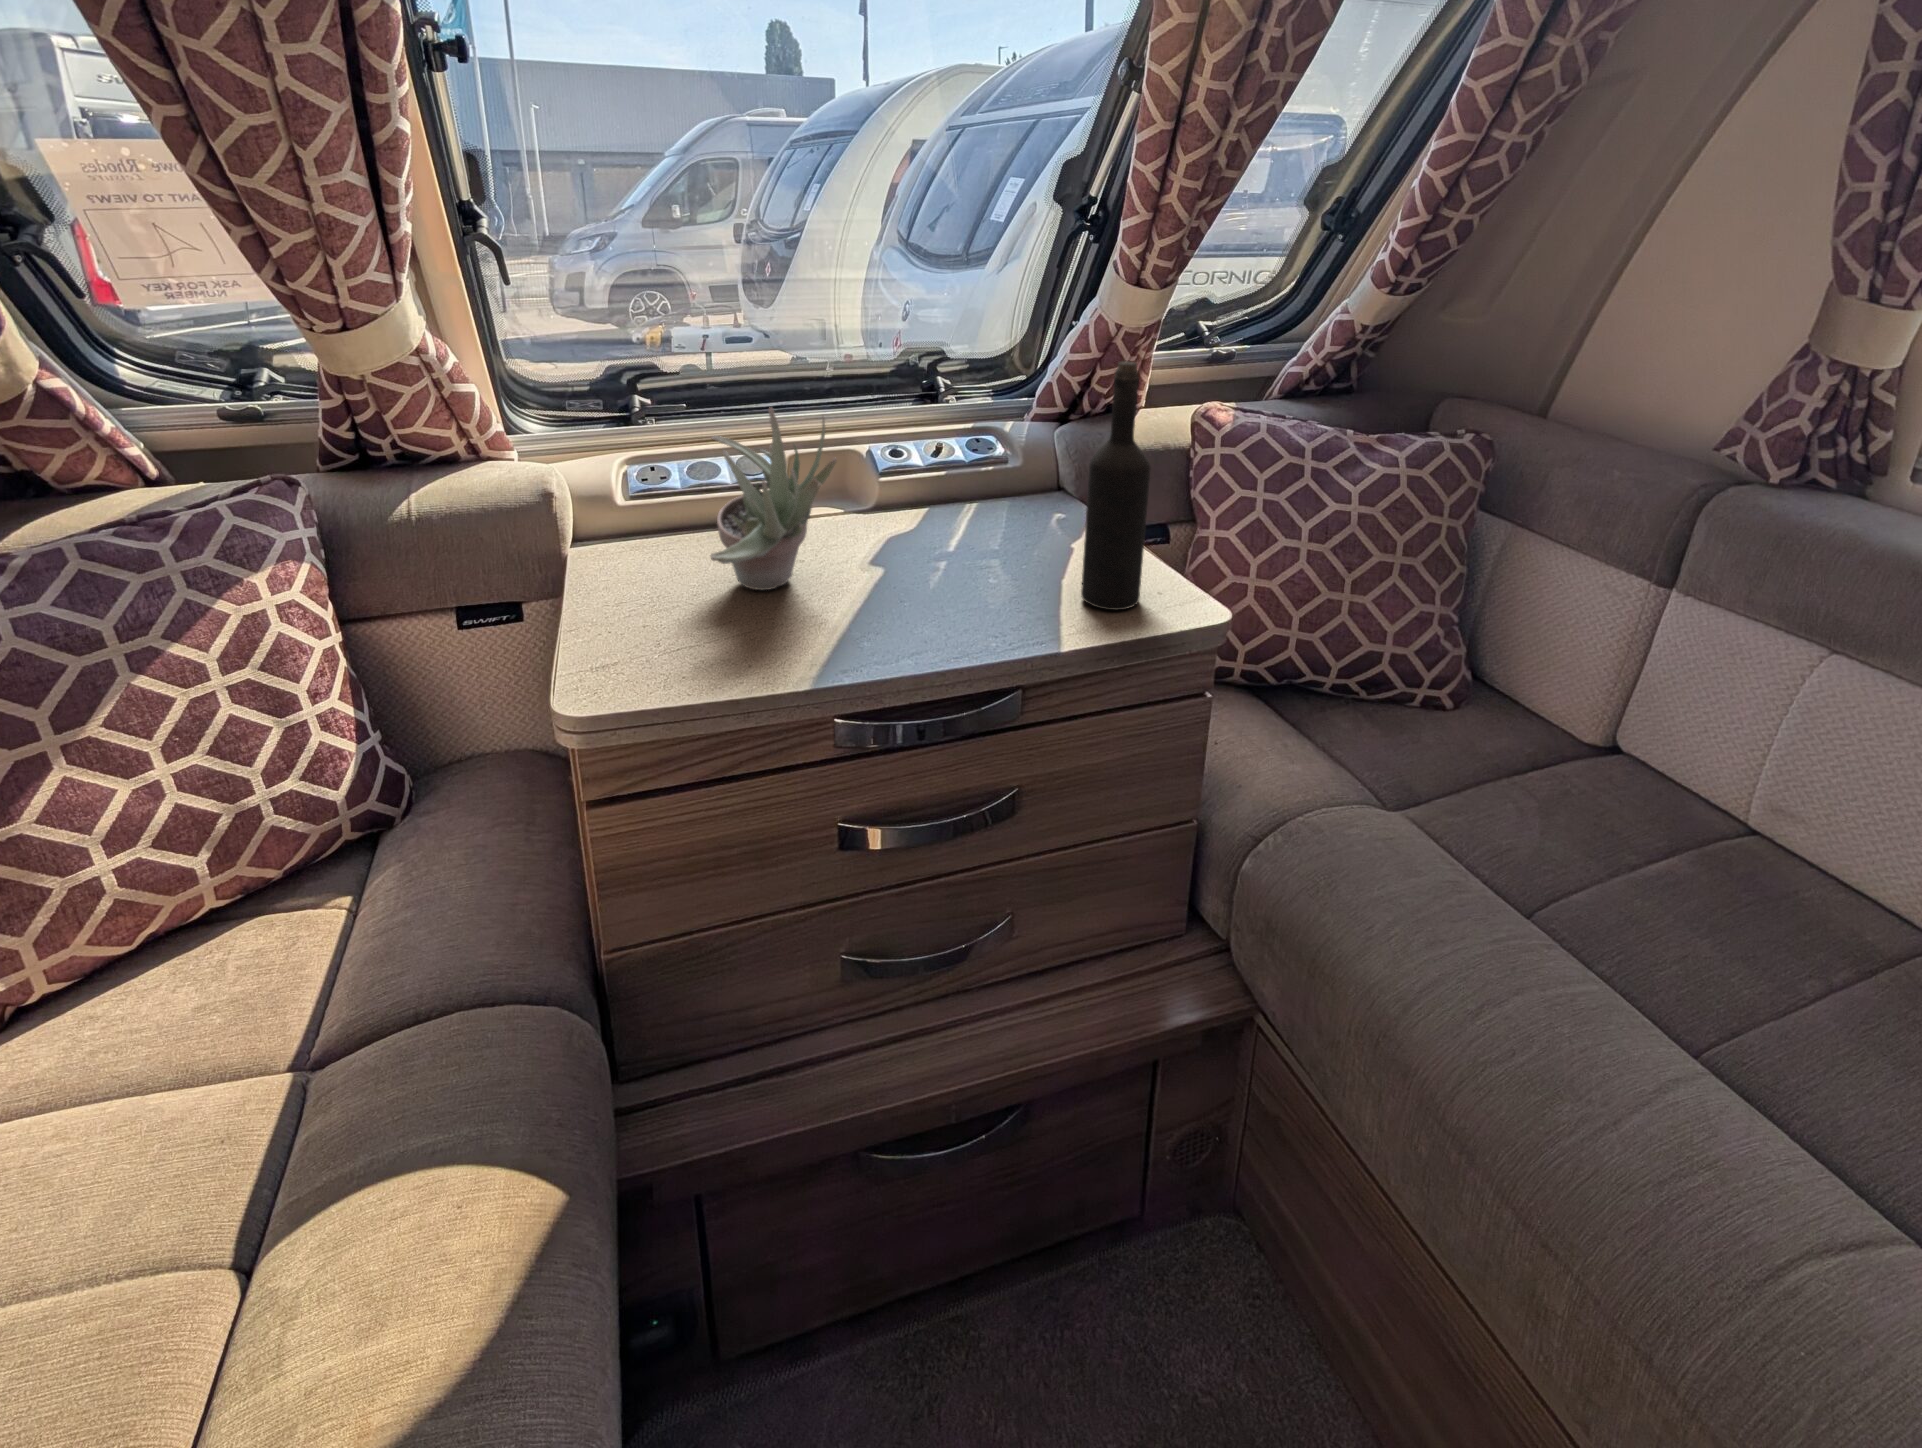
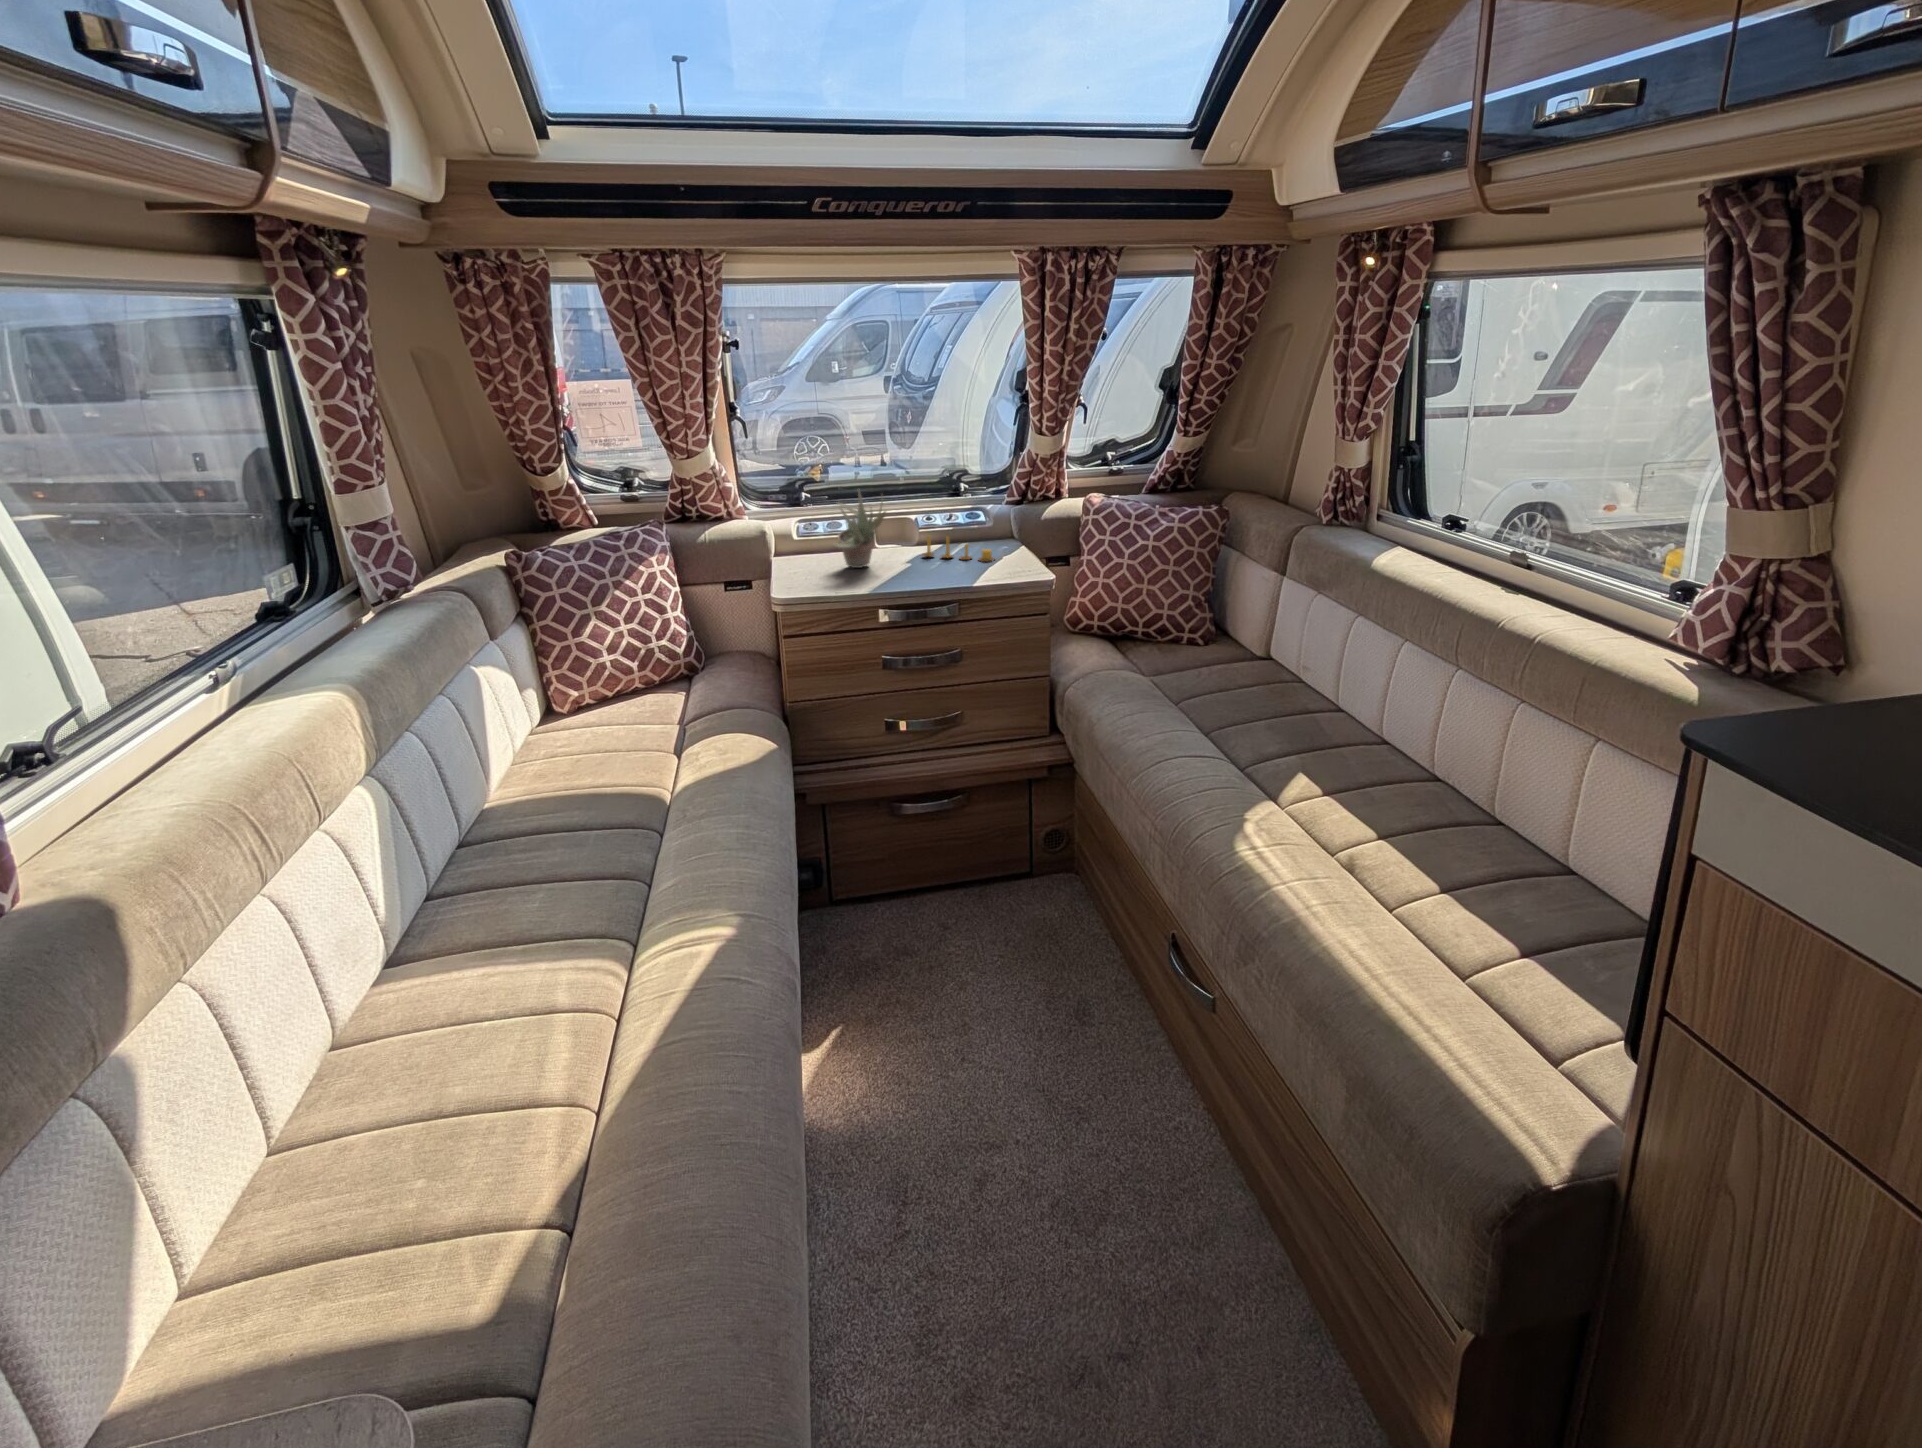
wine bottle: present [1081,361,1150,610] -> none [986,469,1011,572]
candle: none [901,497,1072,567] -> present [922,535,994,562]

